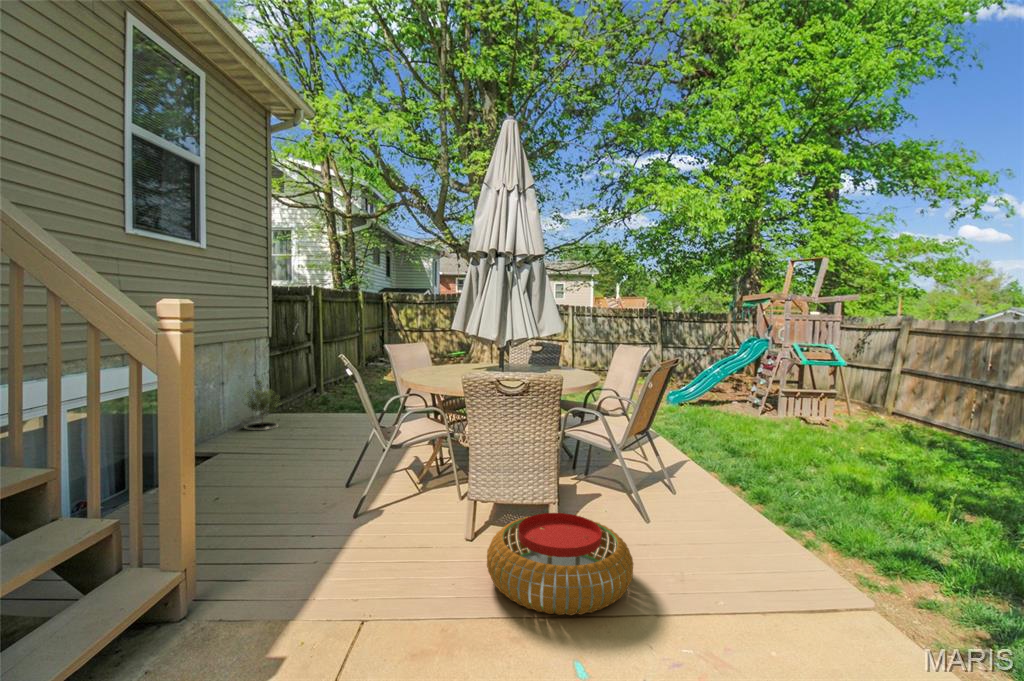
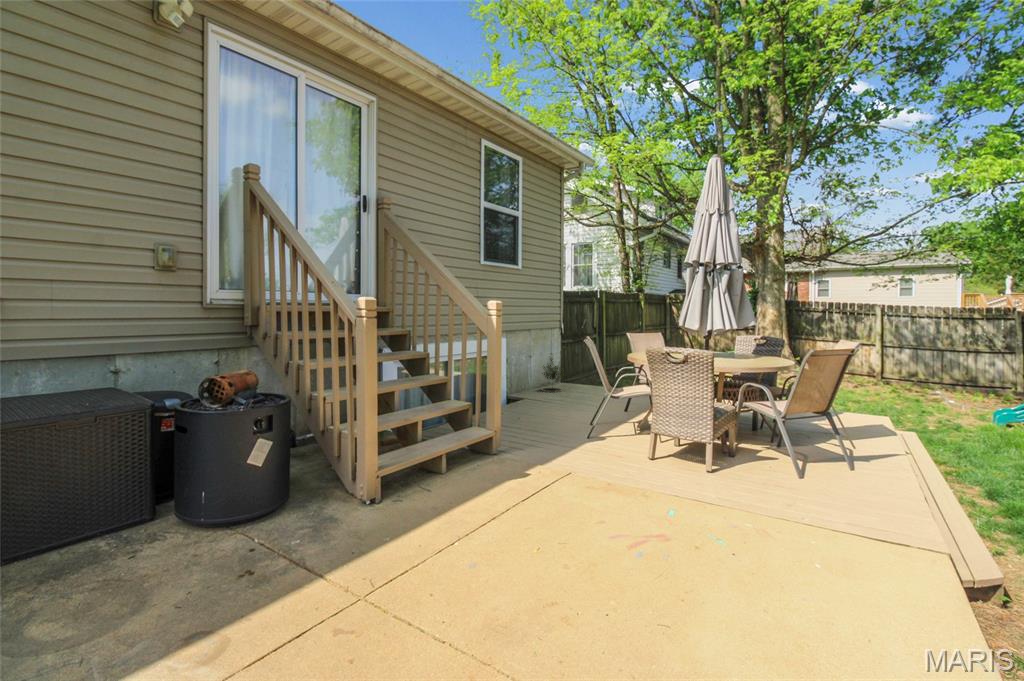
pouf: present [487,513,633,616] -> none [648,441,750,496]

